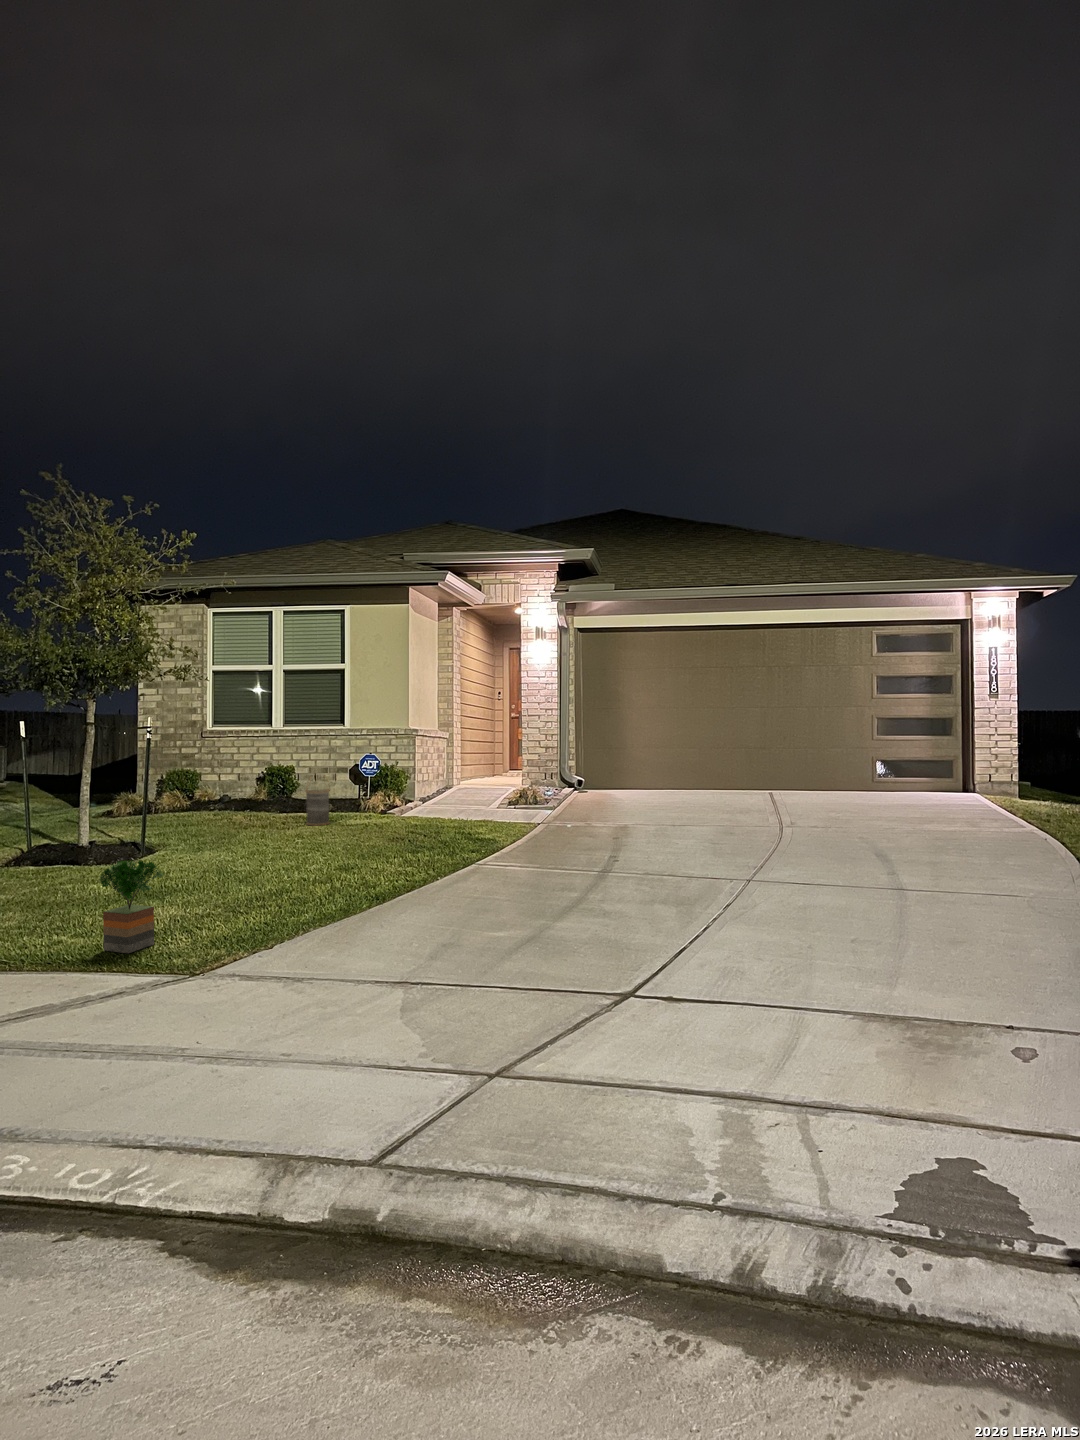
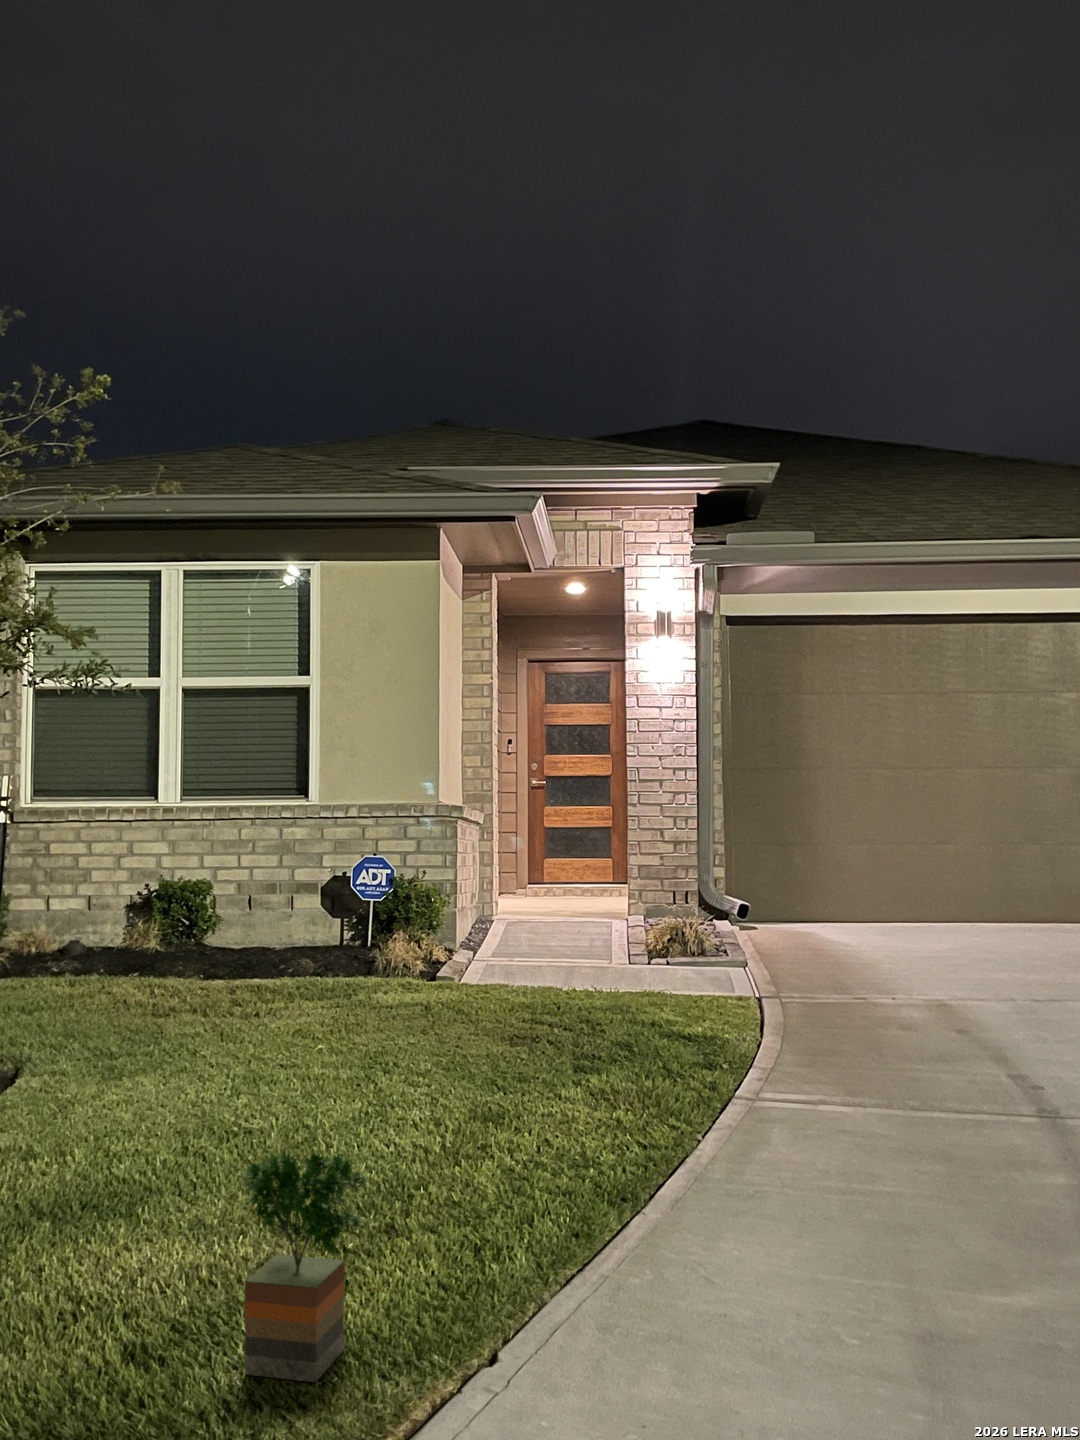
basket: present [305,775,330,825] -> none [296,904,347,1008]

